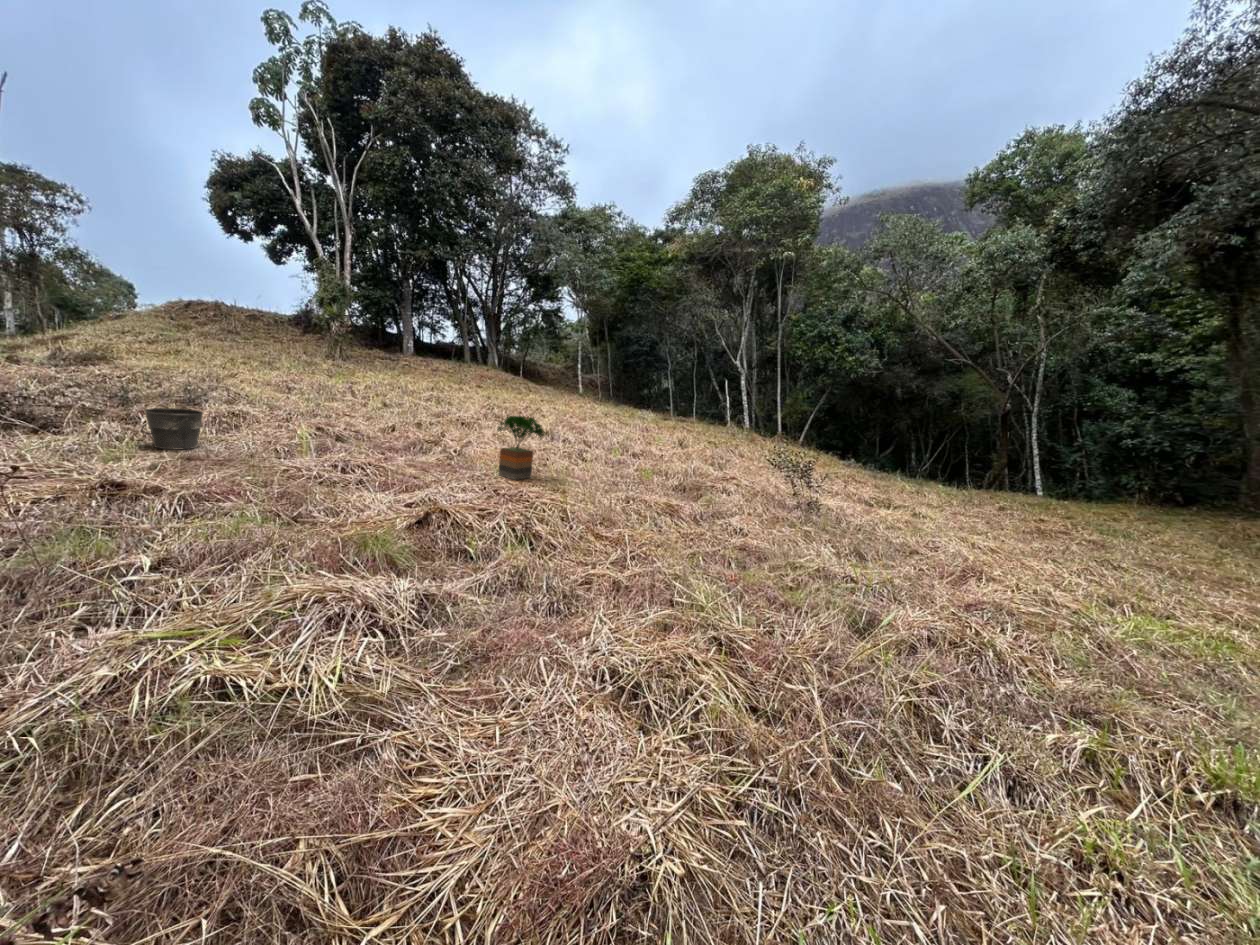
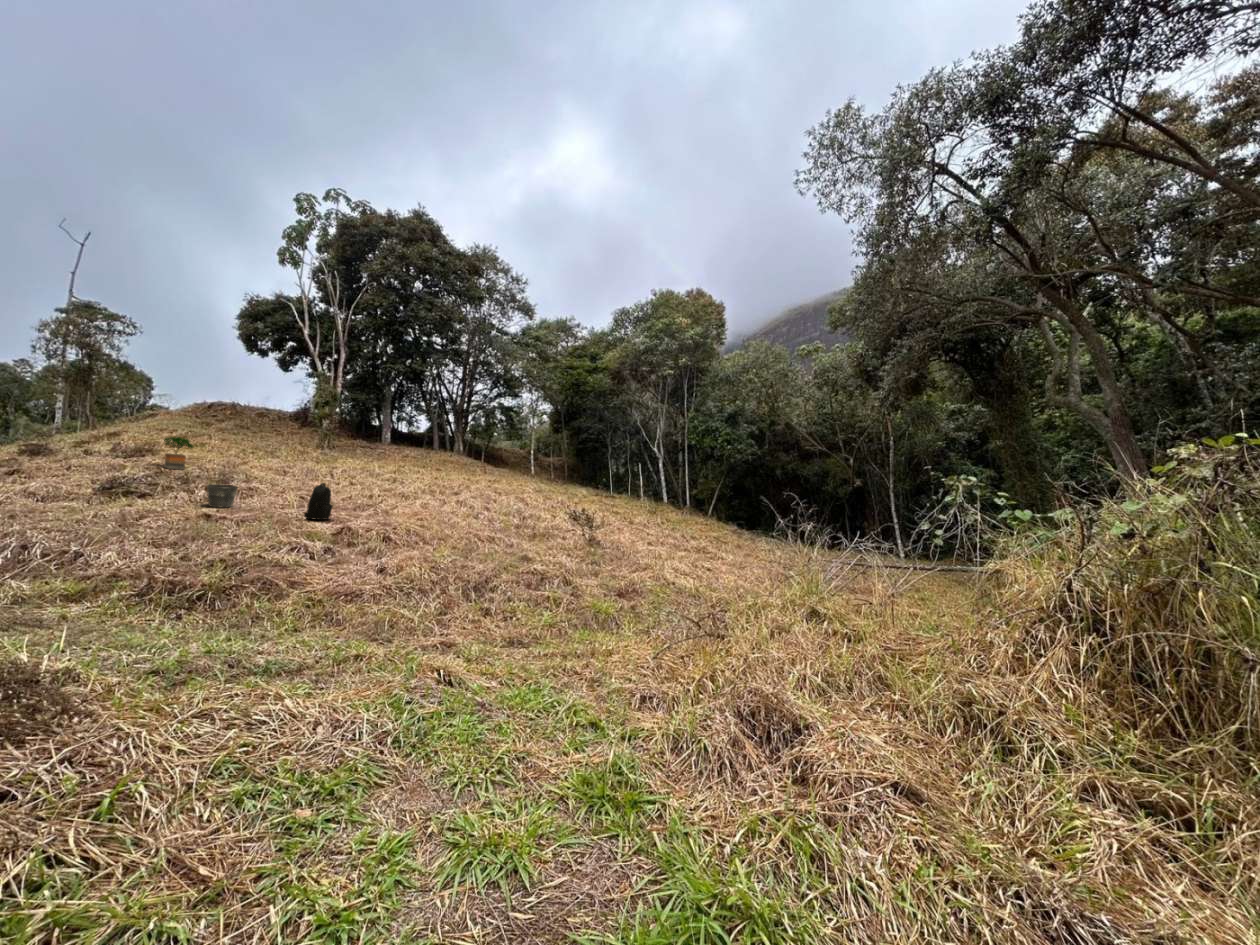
backpack: none [321,405,369,472] -> present [304,483,333,520]
potted tree: present [497,415,545,480] -> present [164,437,193,470]

